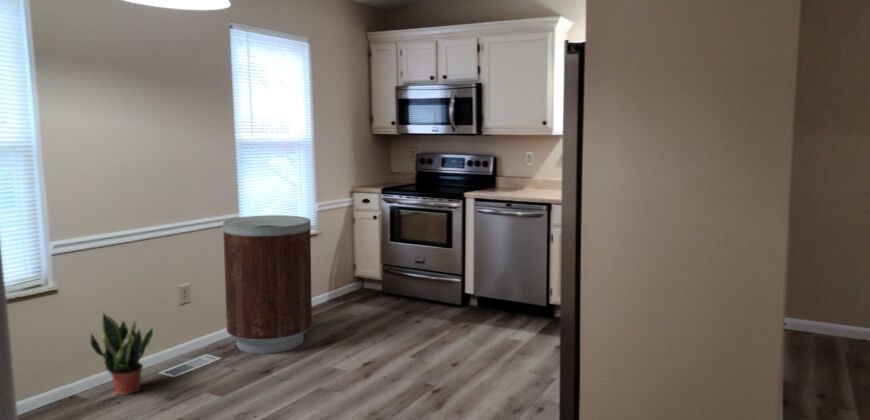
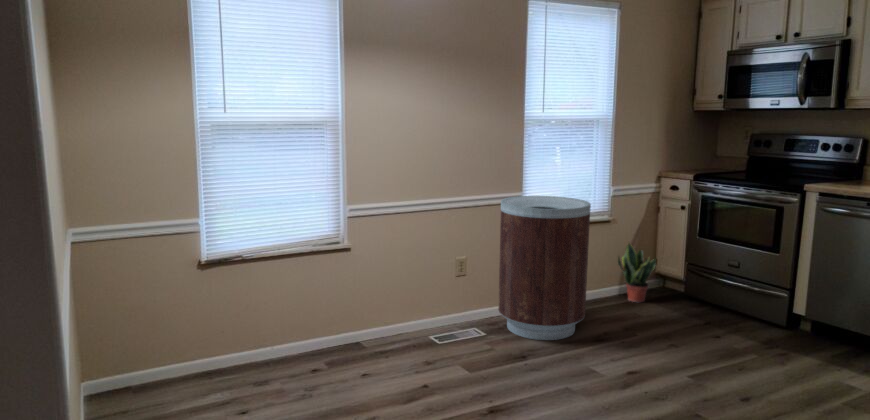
potted plant: present [90,314,153,395] -> present [618,243,656,302]

